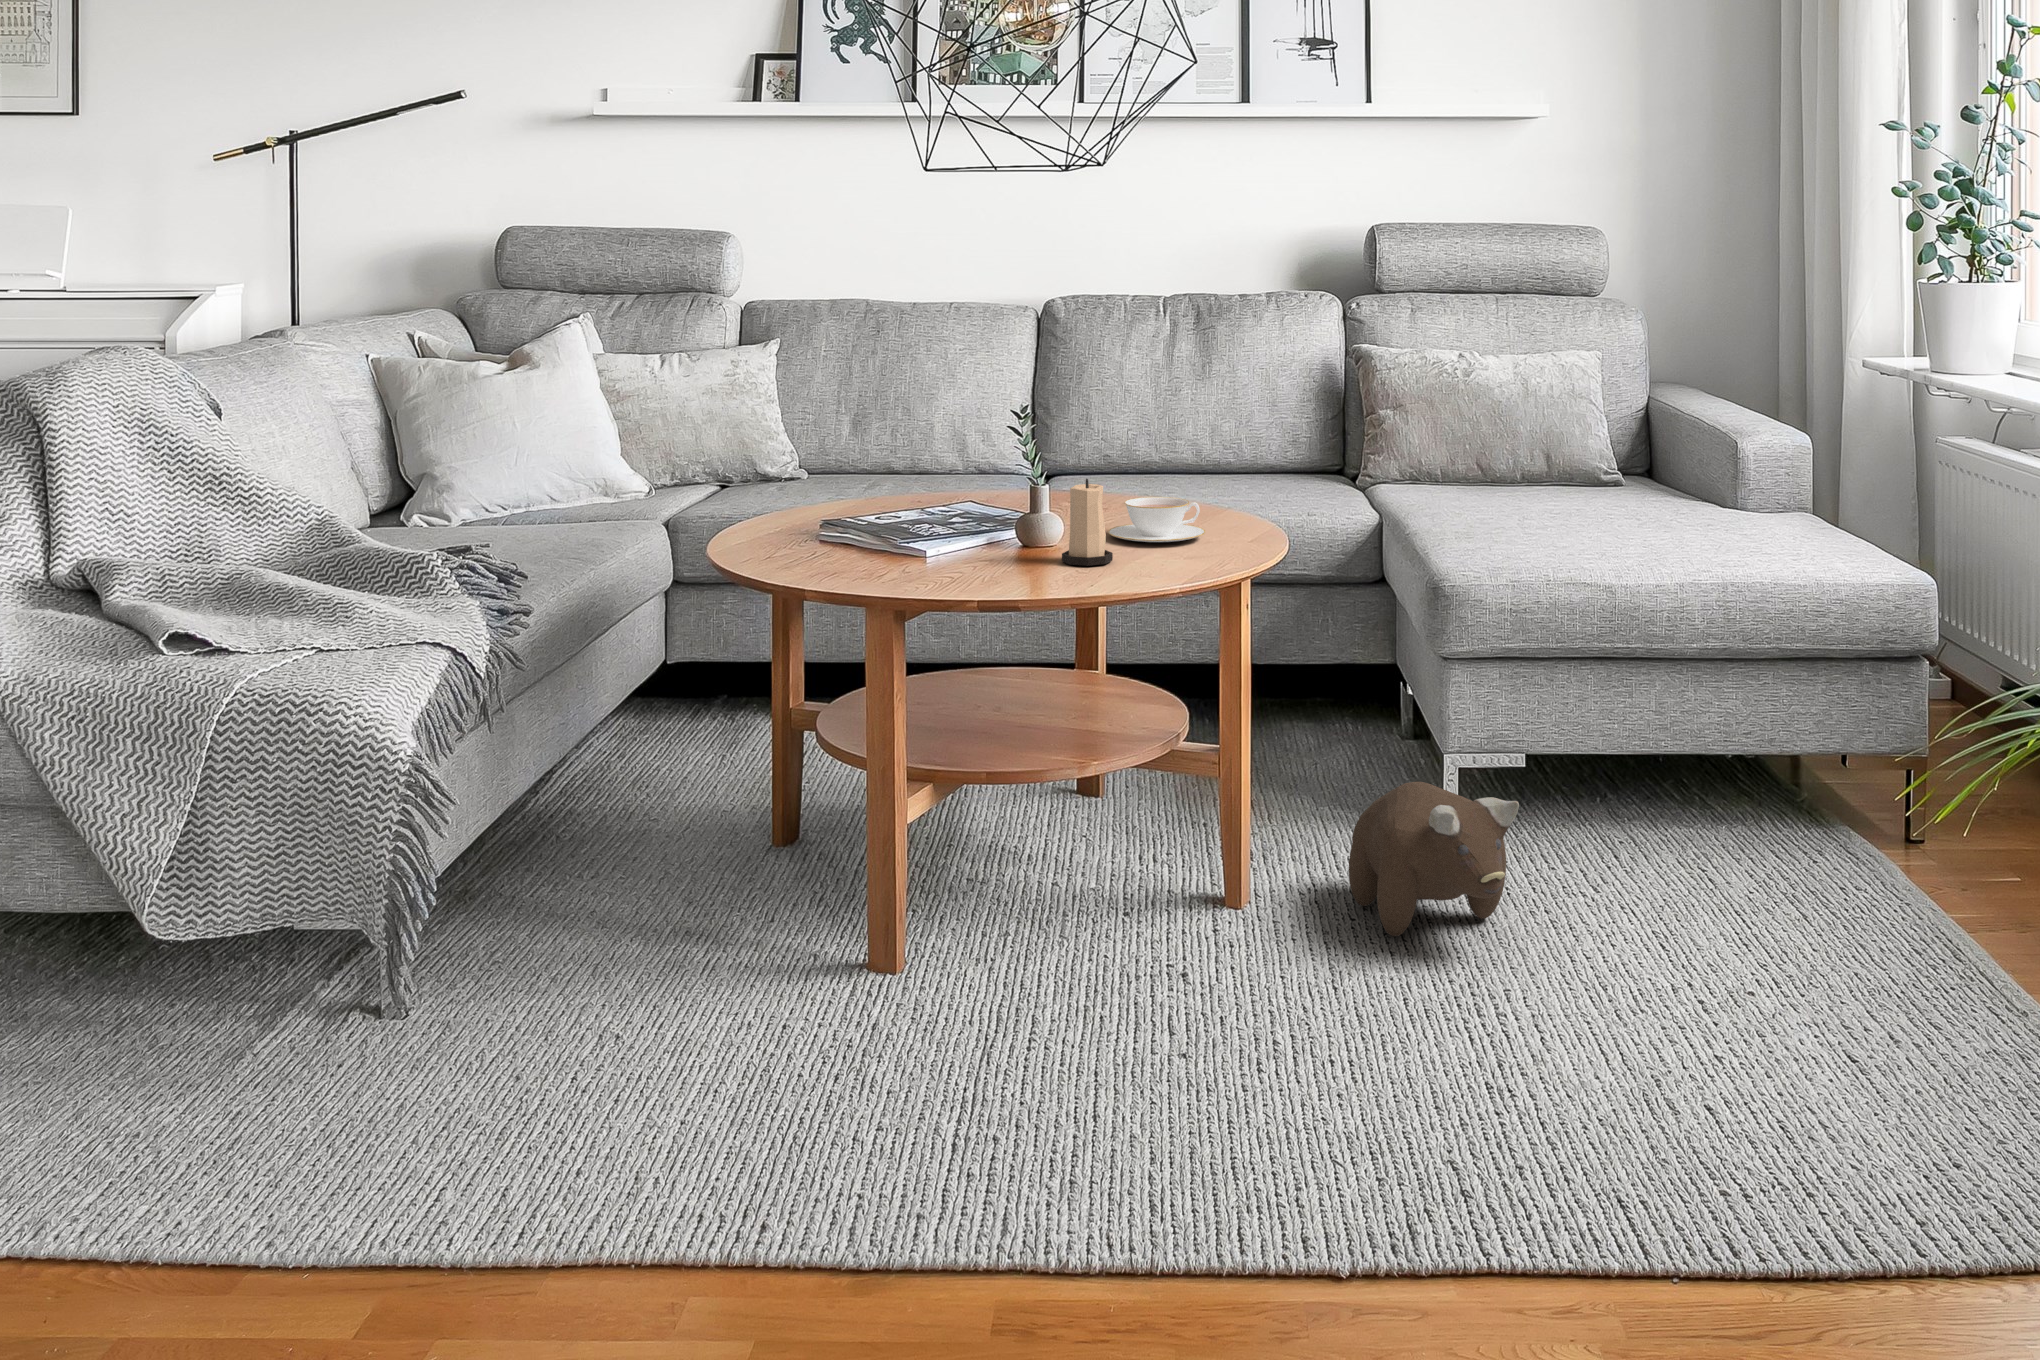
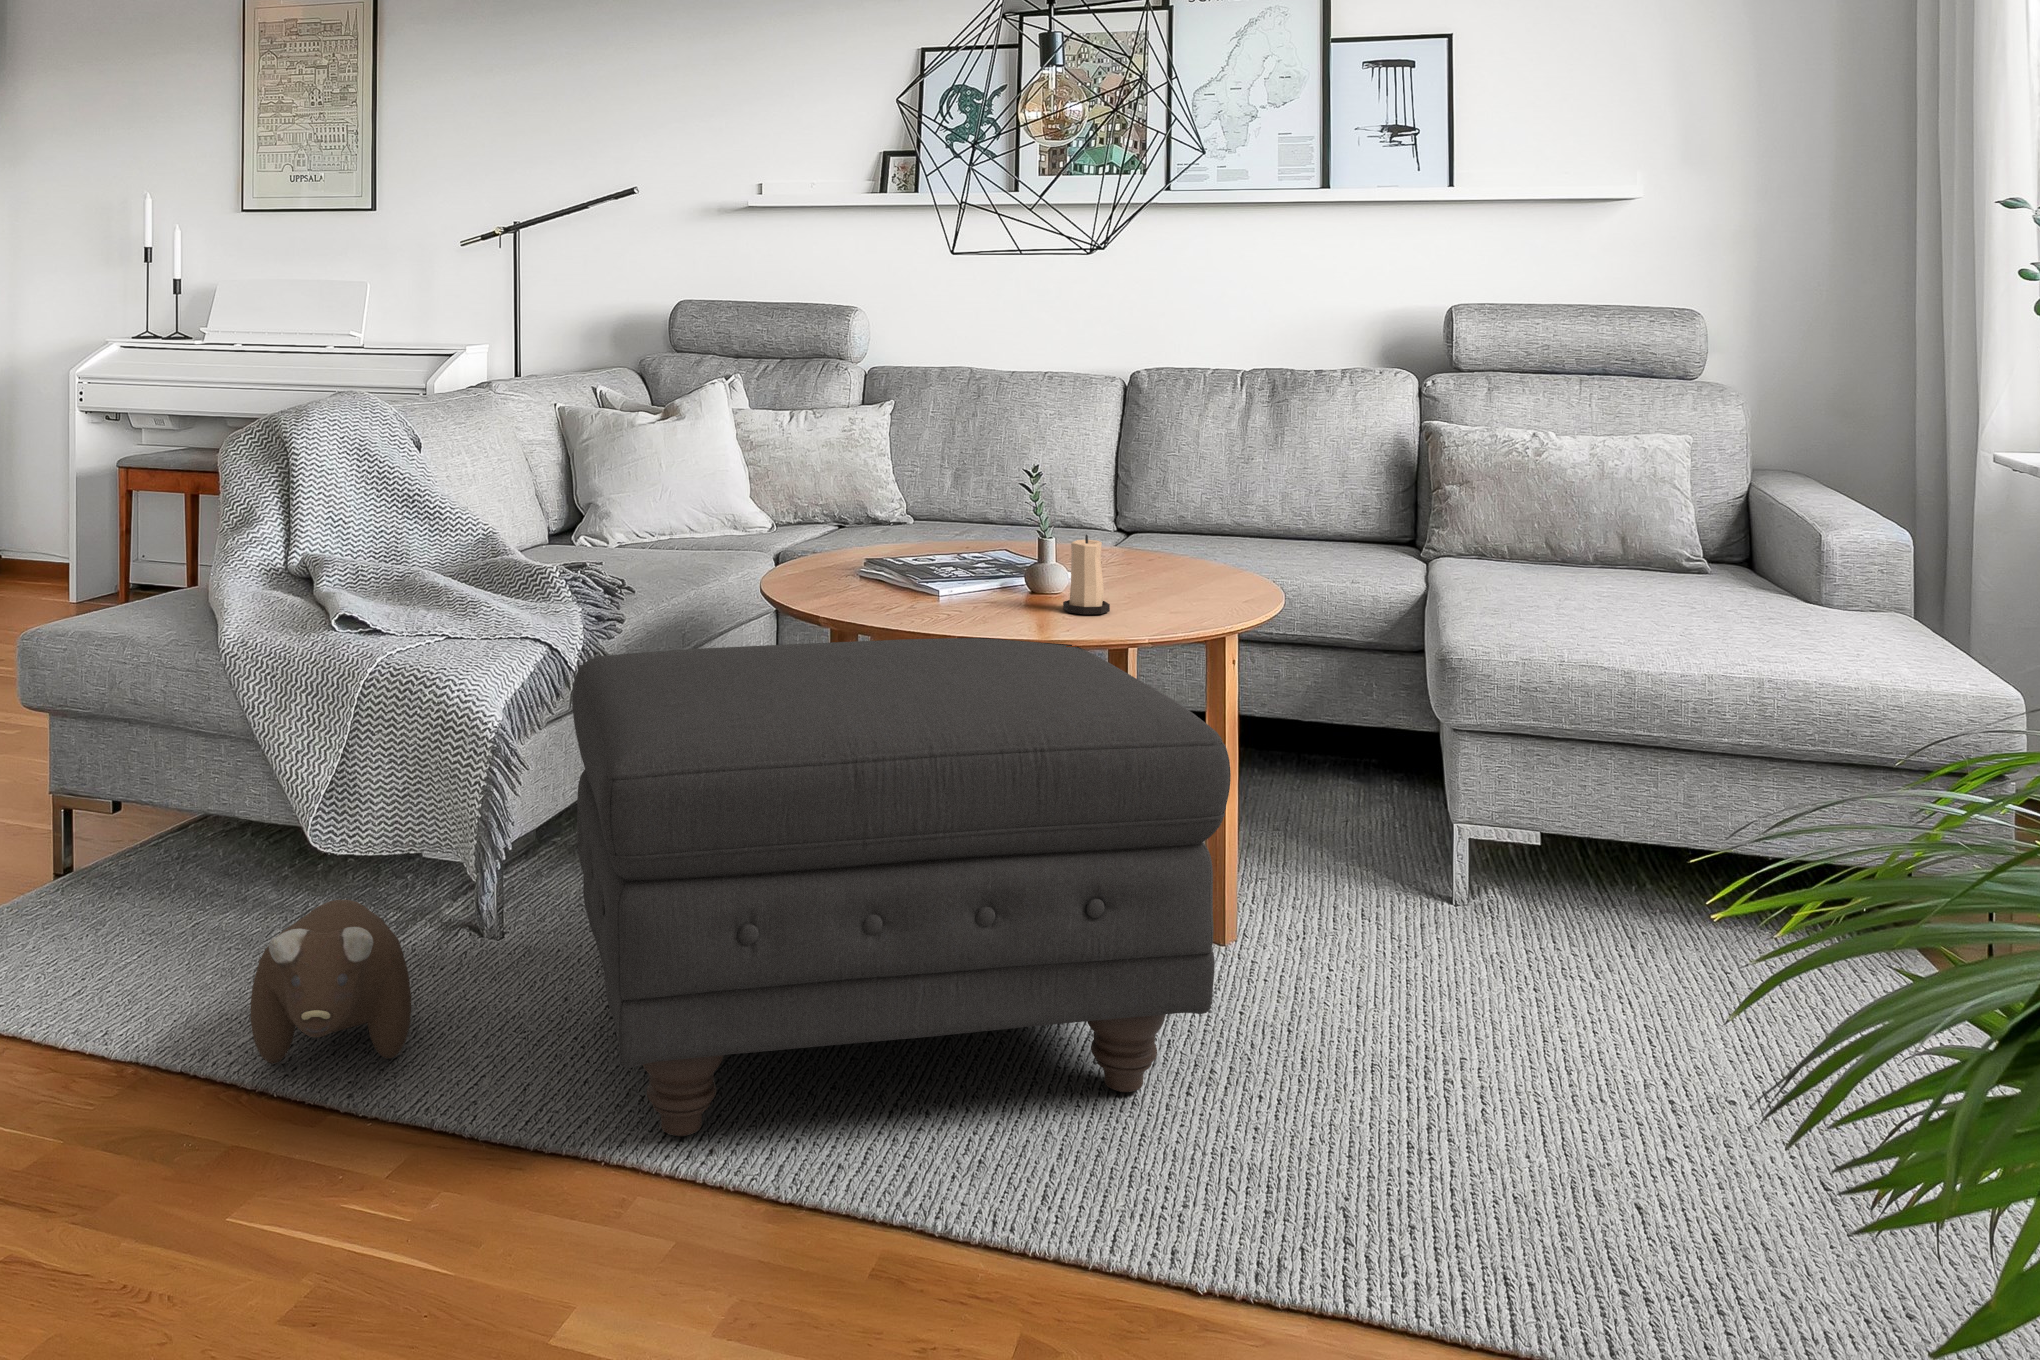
teacup: present [1108,497,1205,542] -> none [1119,556,1211,598]
ottoman: none [516,593,1307,1215] -> present [572,638,1231,1136]
plush toy: present [1349,782,1519,936] -> present [251,900,411,1064]

